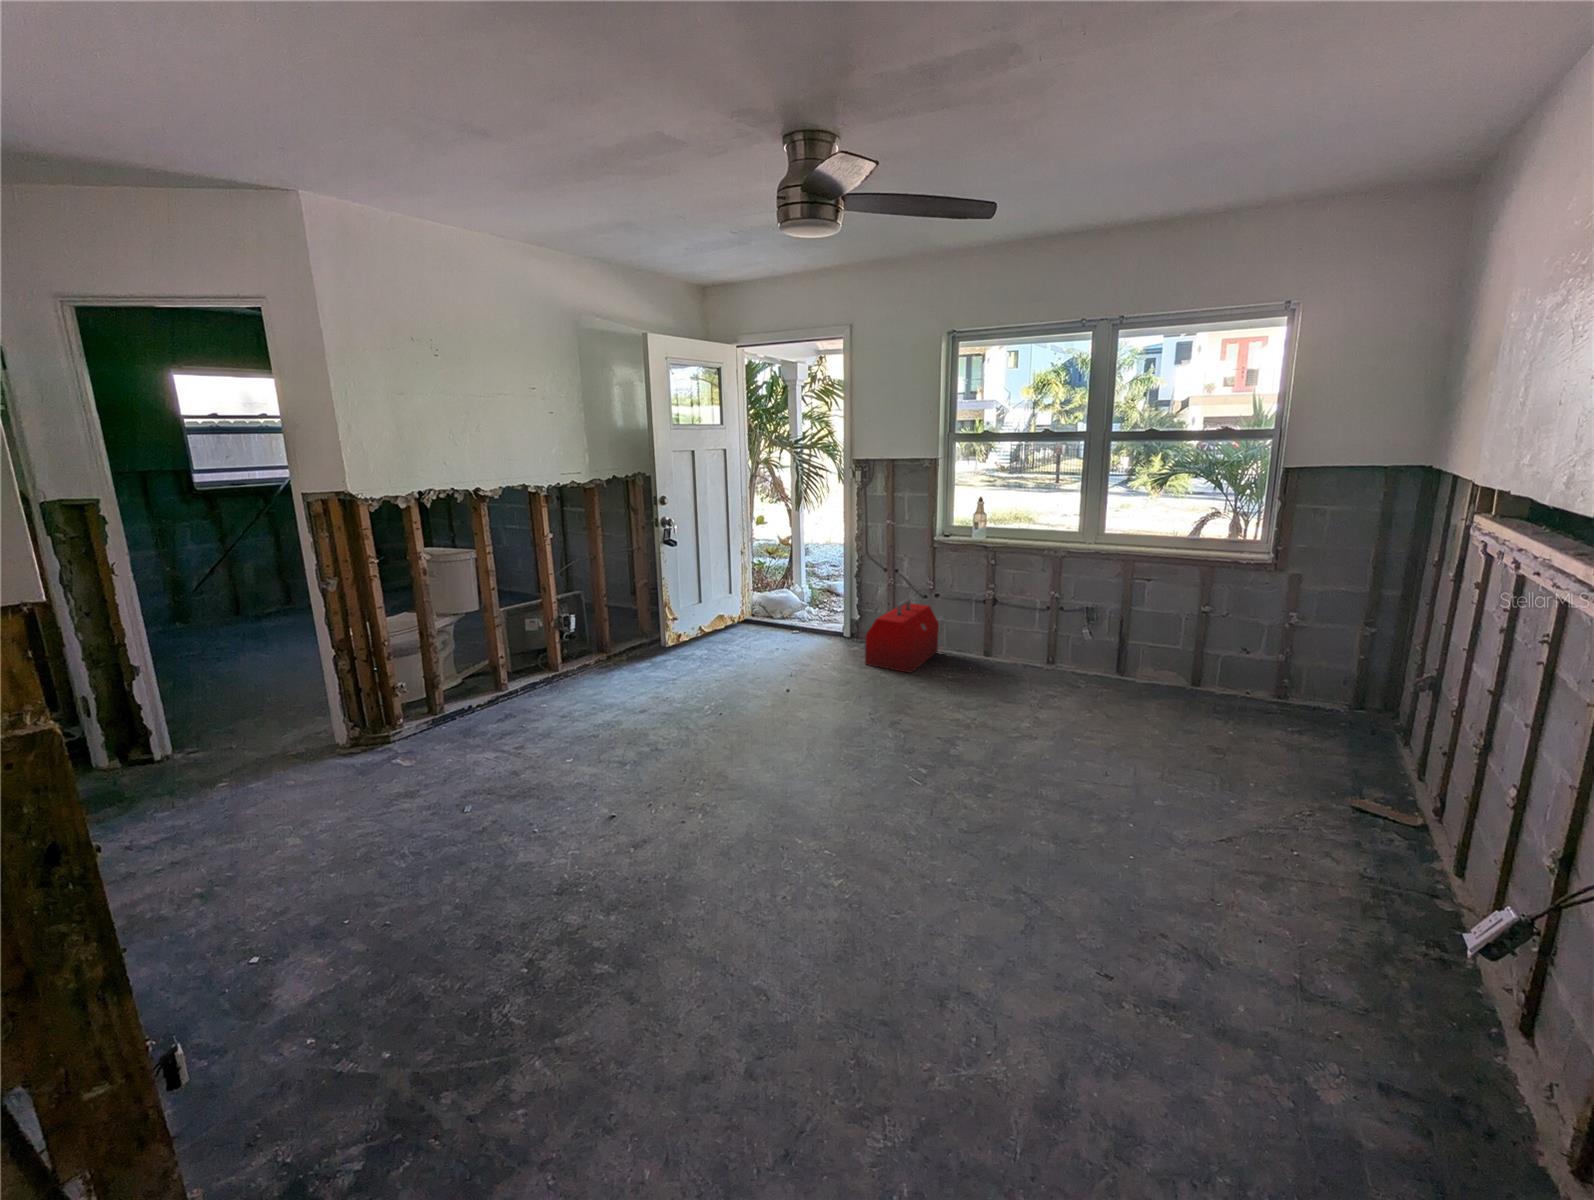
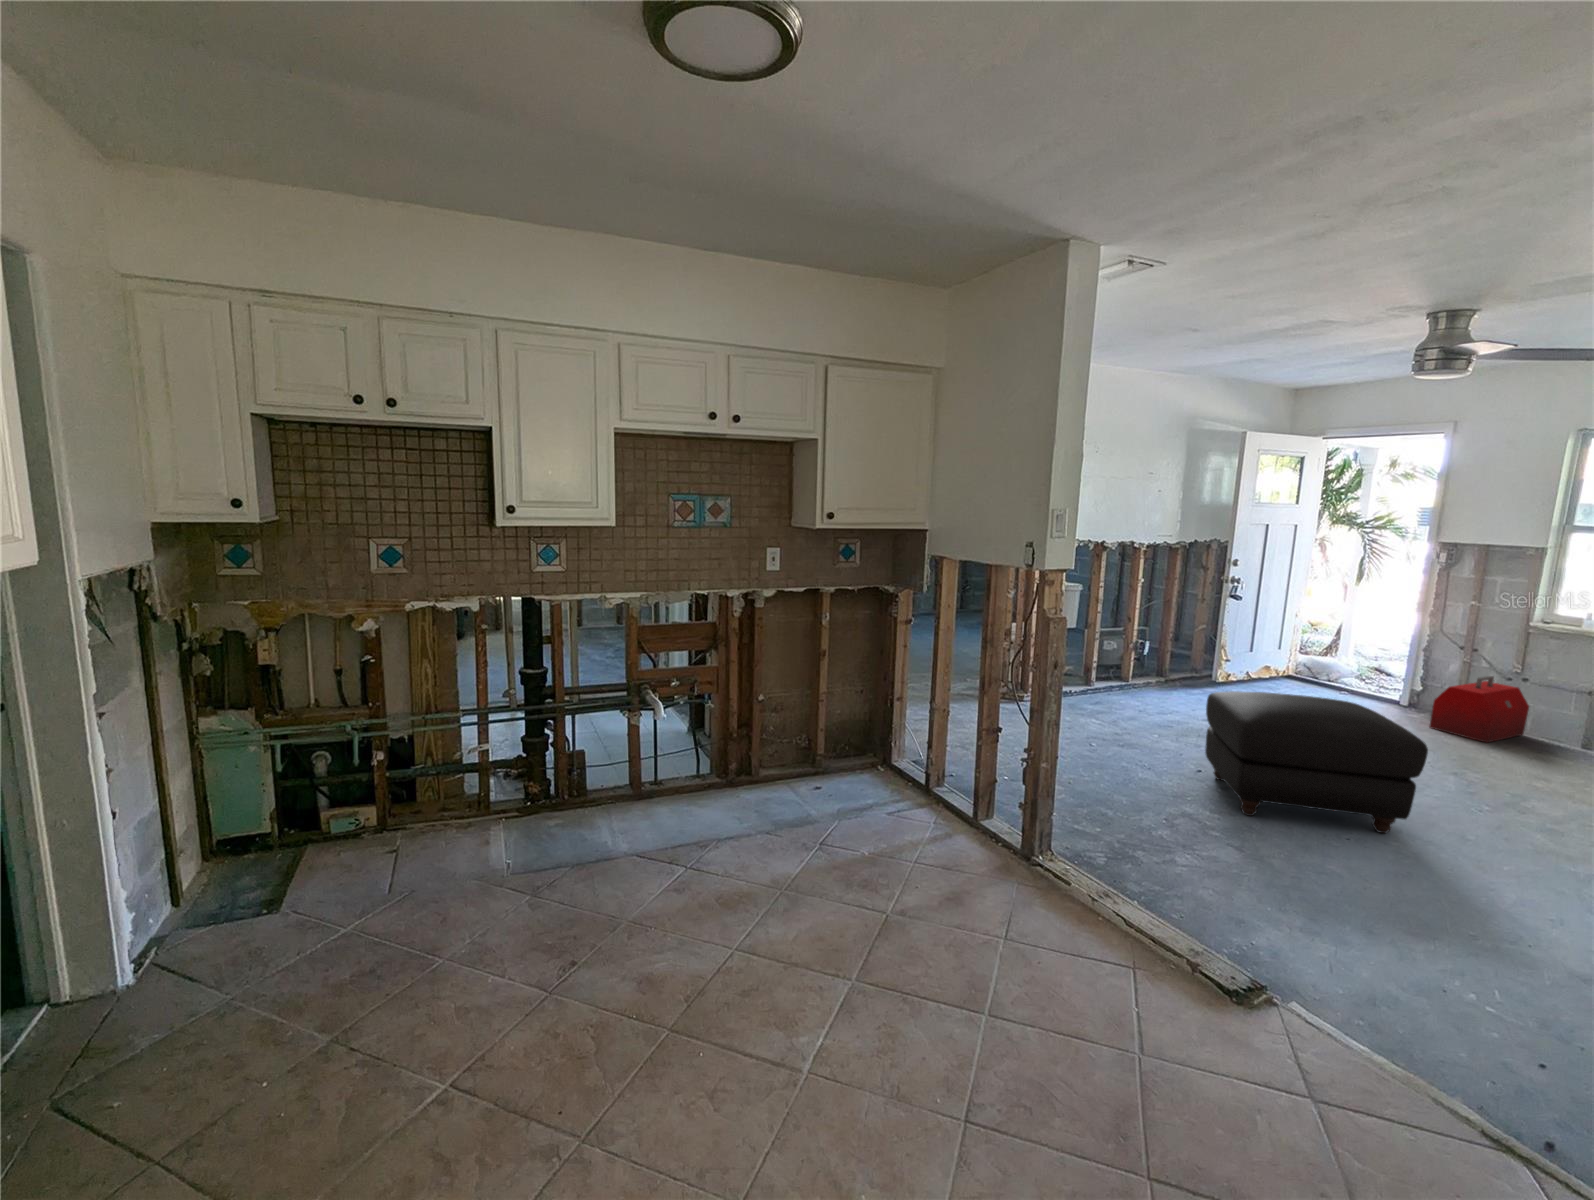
ottoman: none [588,704,848,938] -> present [1205,691,1428,833]

